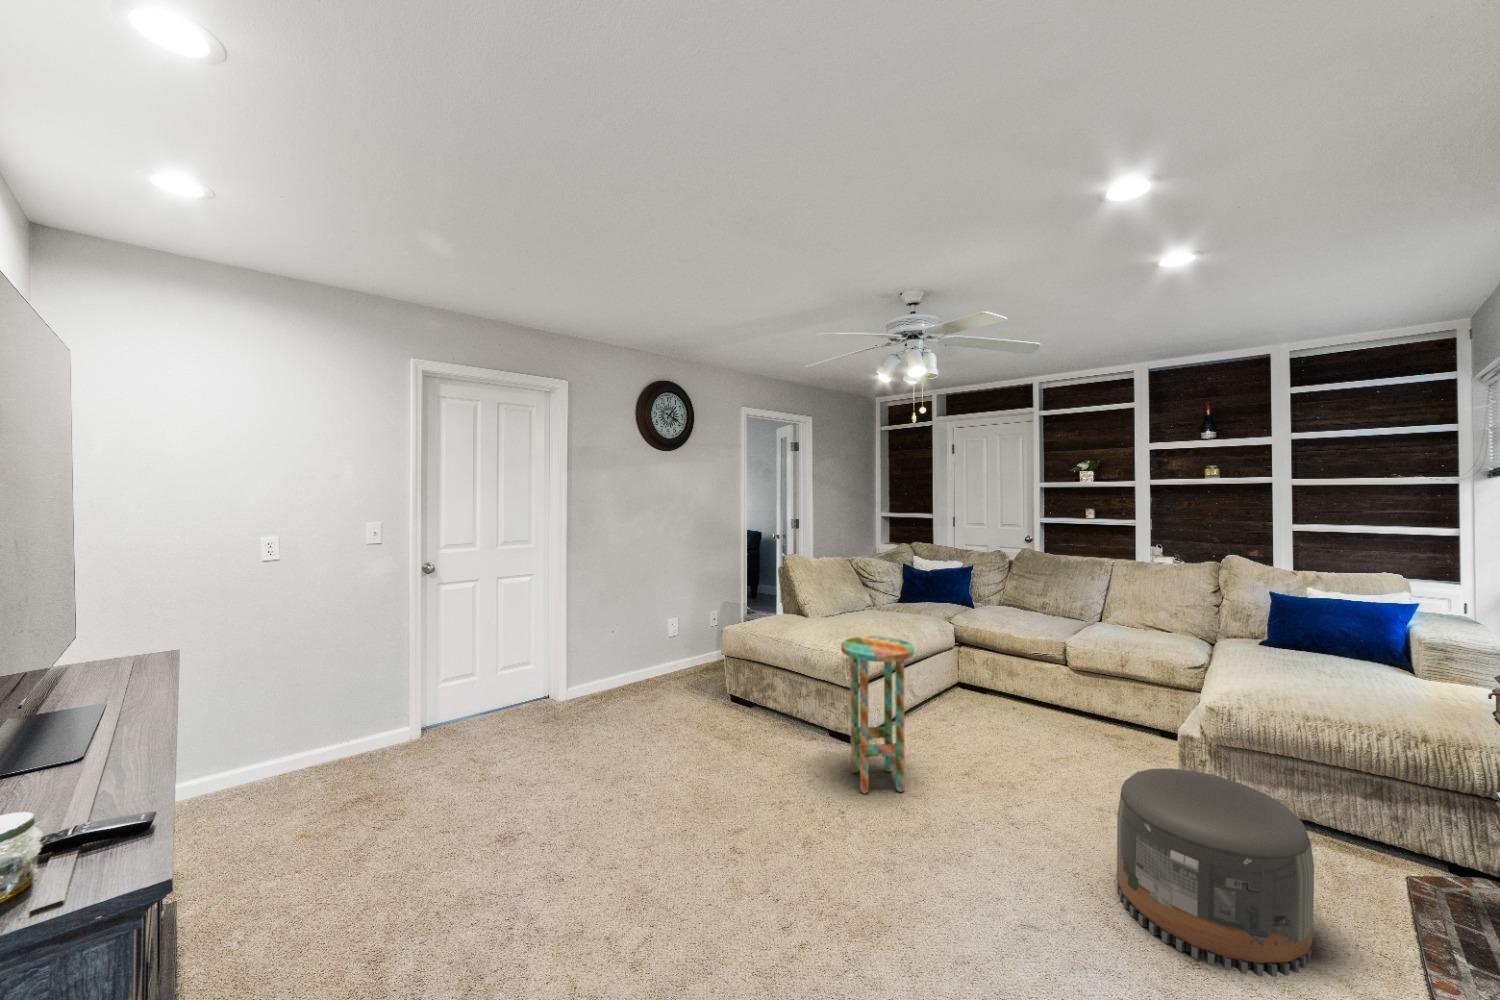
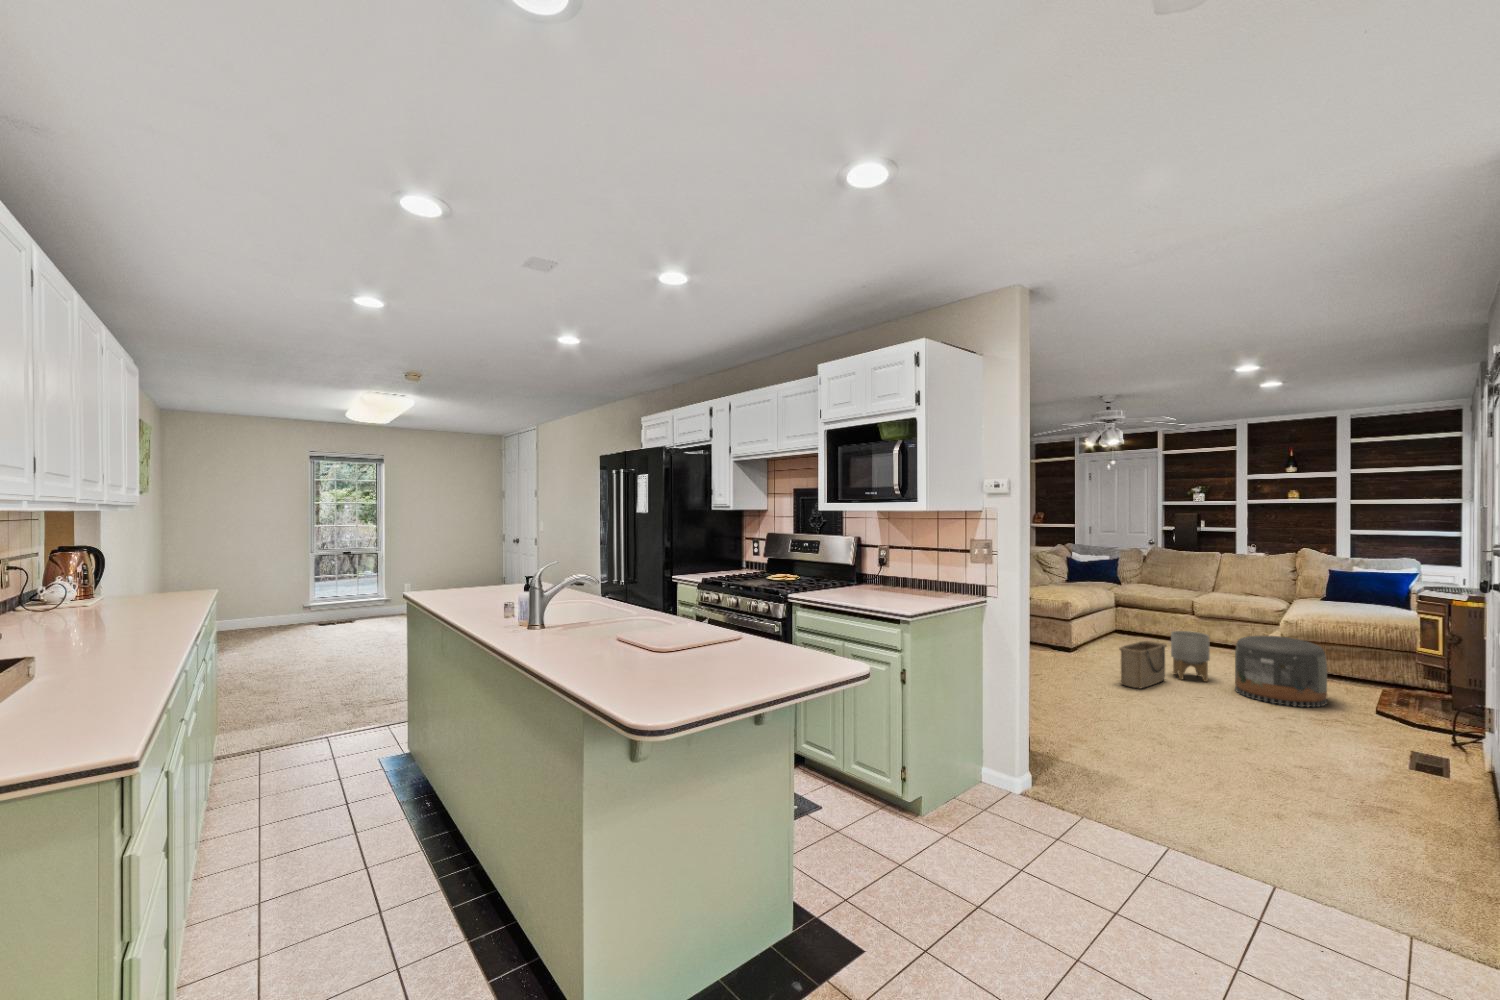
side table: present [841,636,914,793] -> none [1070,585,1114,666]
planter: none [1004,737,1073,851] -> present [1171,631,1210,682]
basket: none [888,763,990,892] -> present [1119,641,1167,689]

